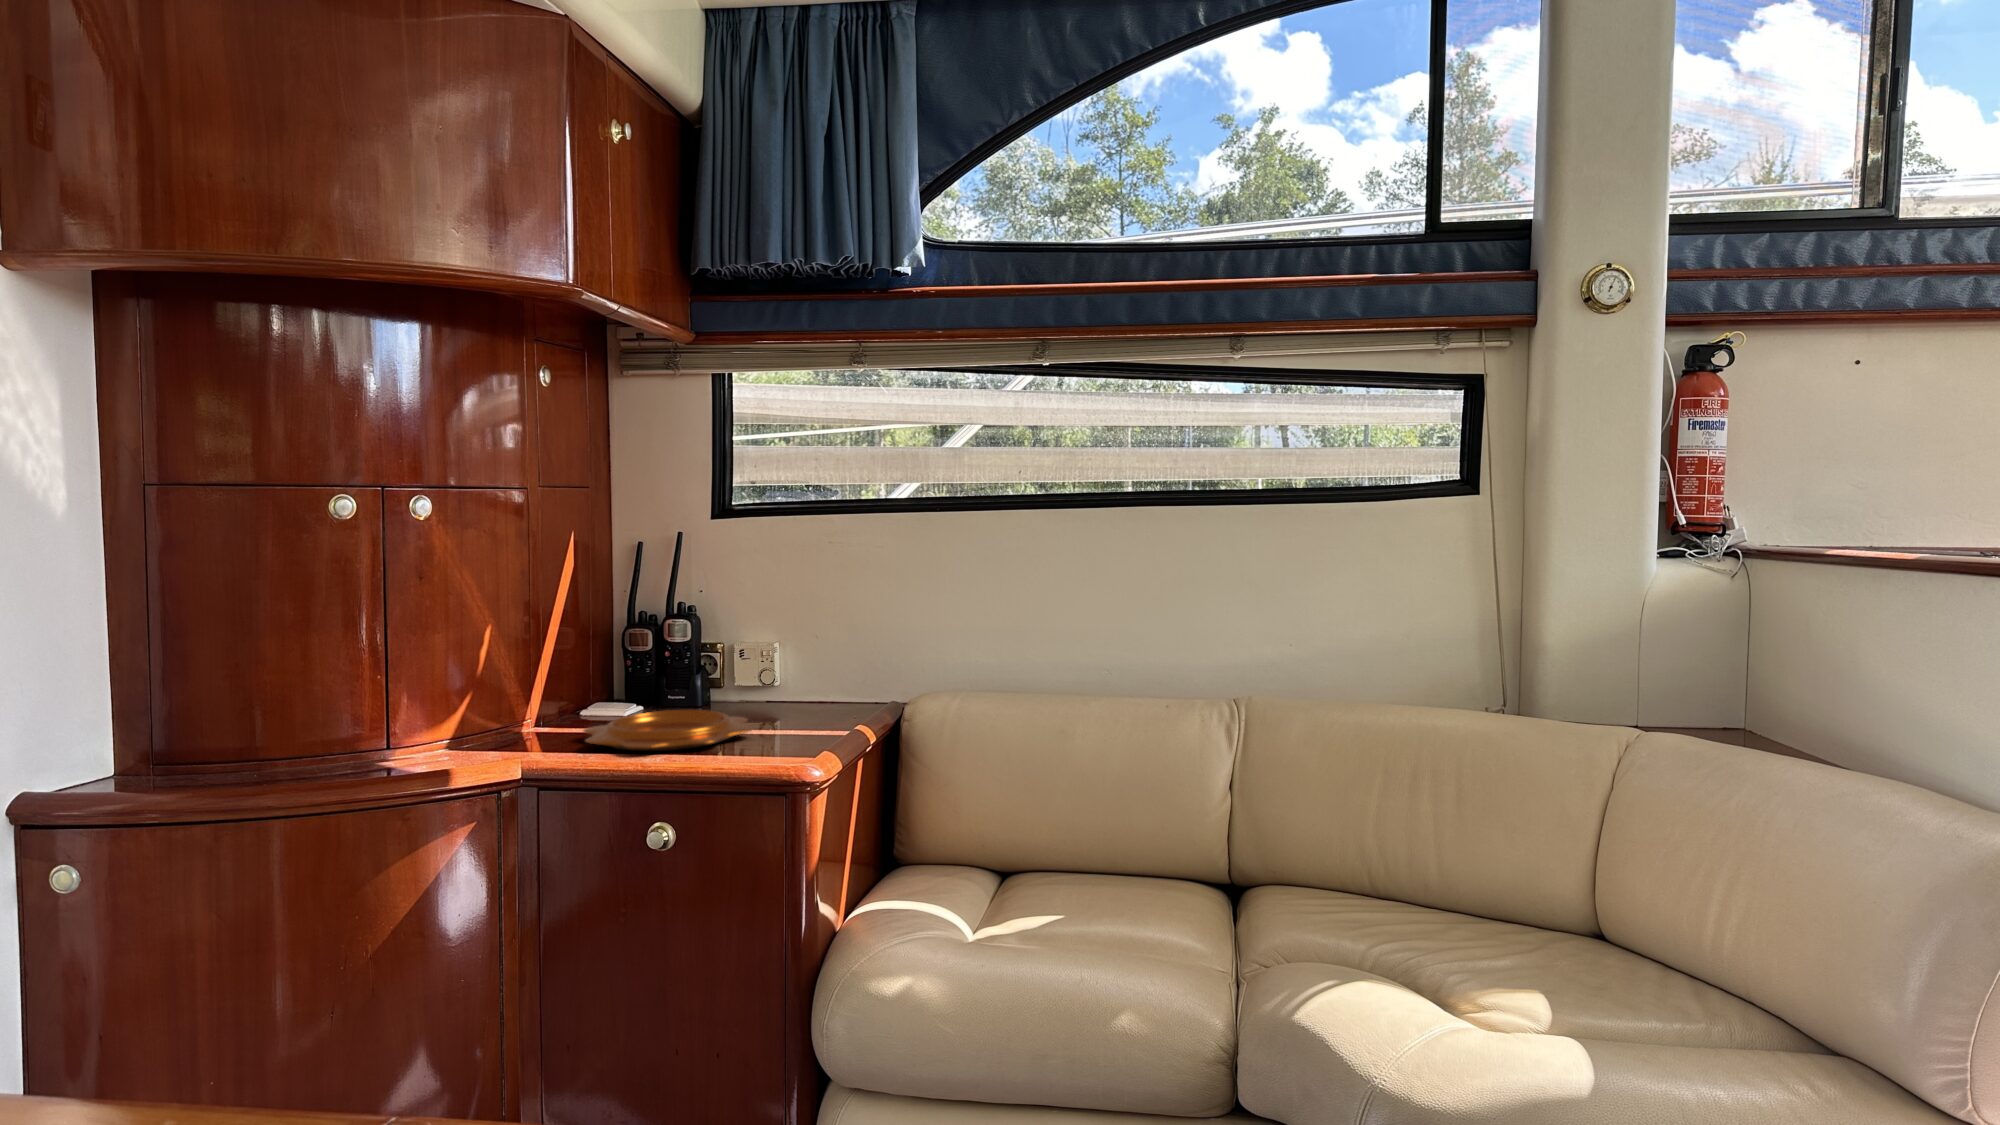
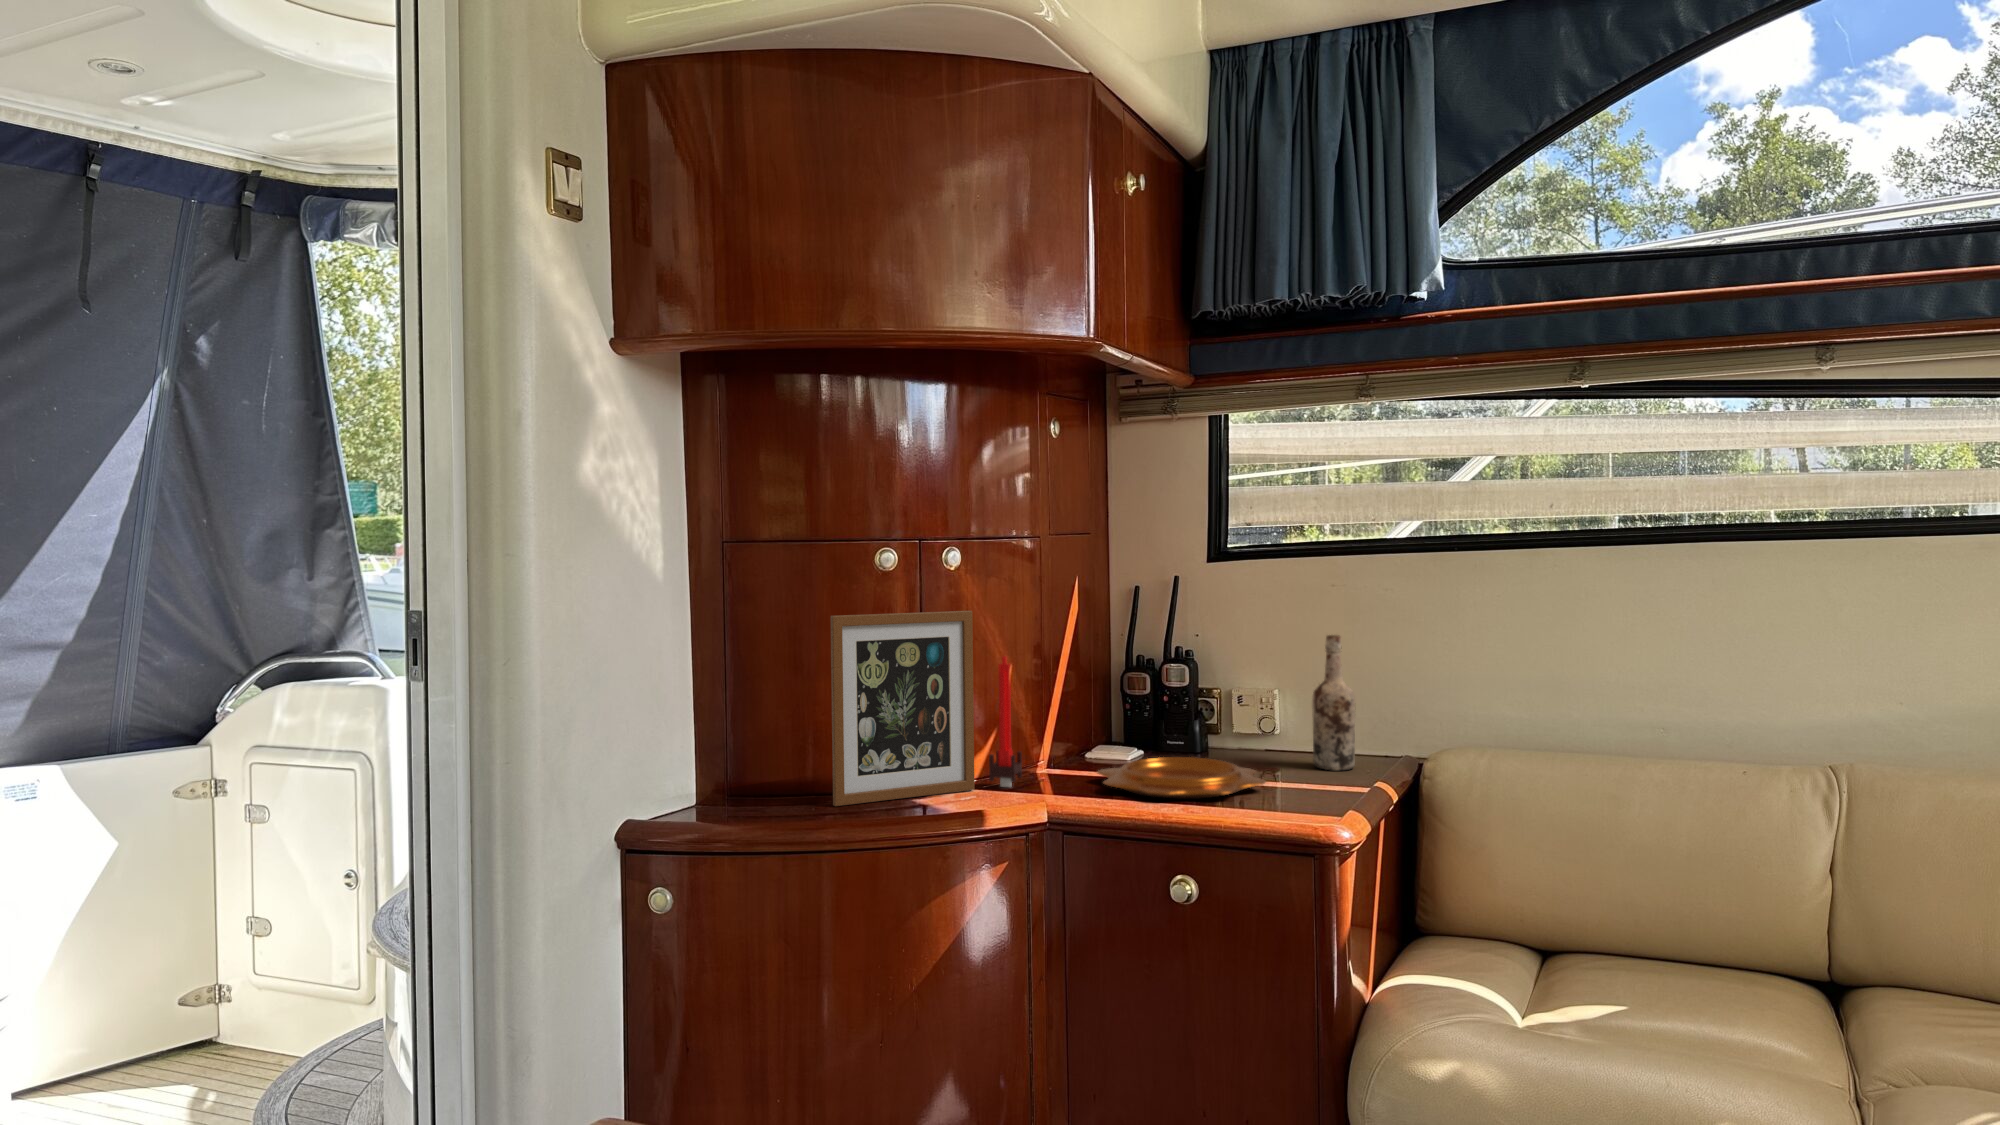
picture frame: none [244,566,439,789] -> present [831,611,975,806]
wine bottle: none [807,587,846,714] -> present [1312,635,1355,770]
candle: none [456,614,497,753] -> present [989,656,1022,787]

